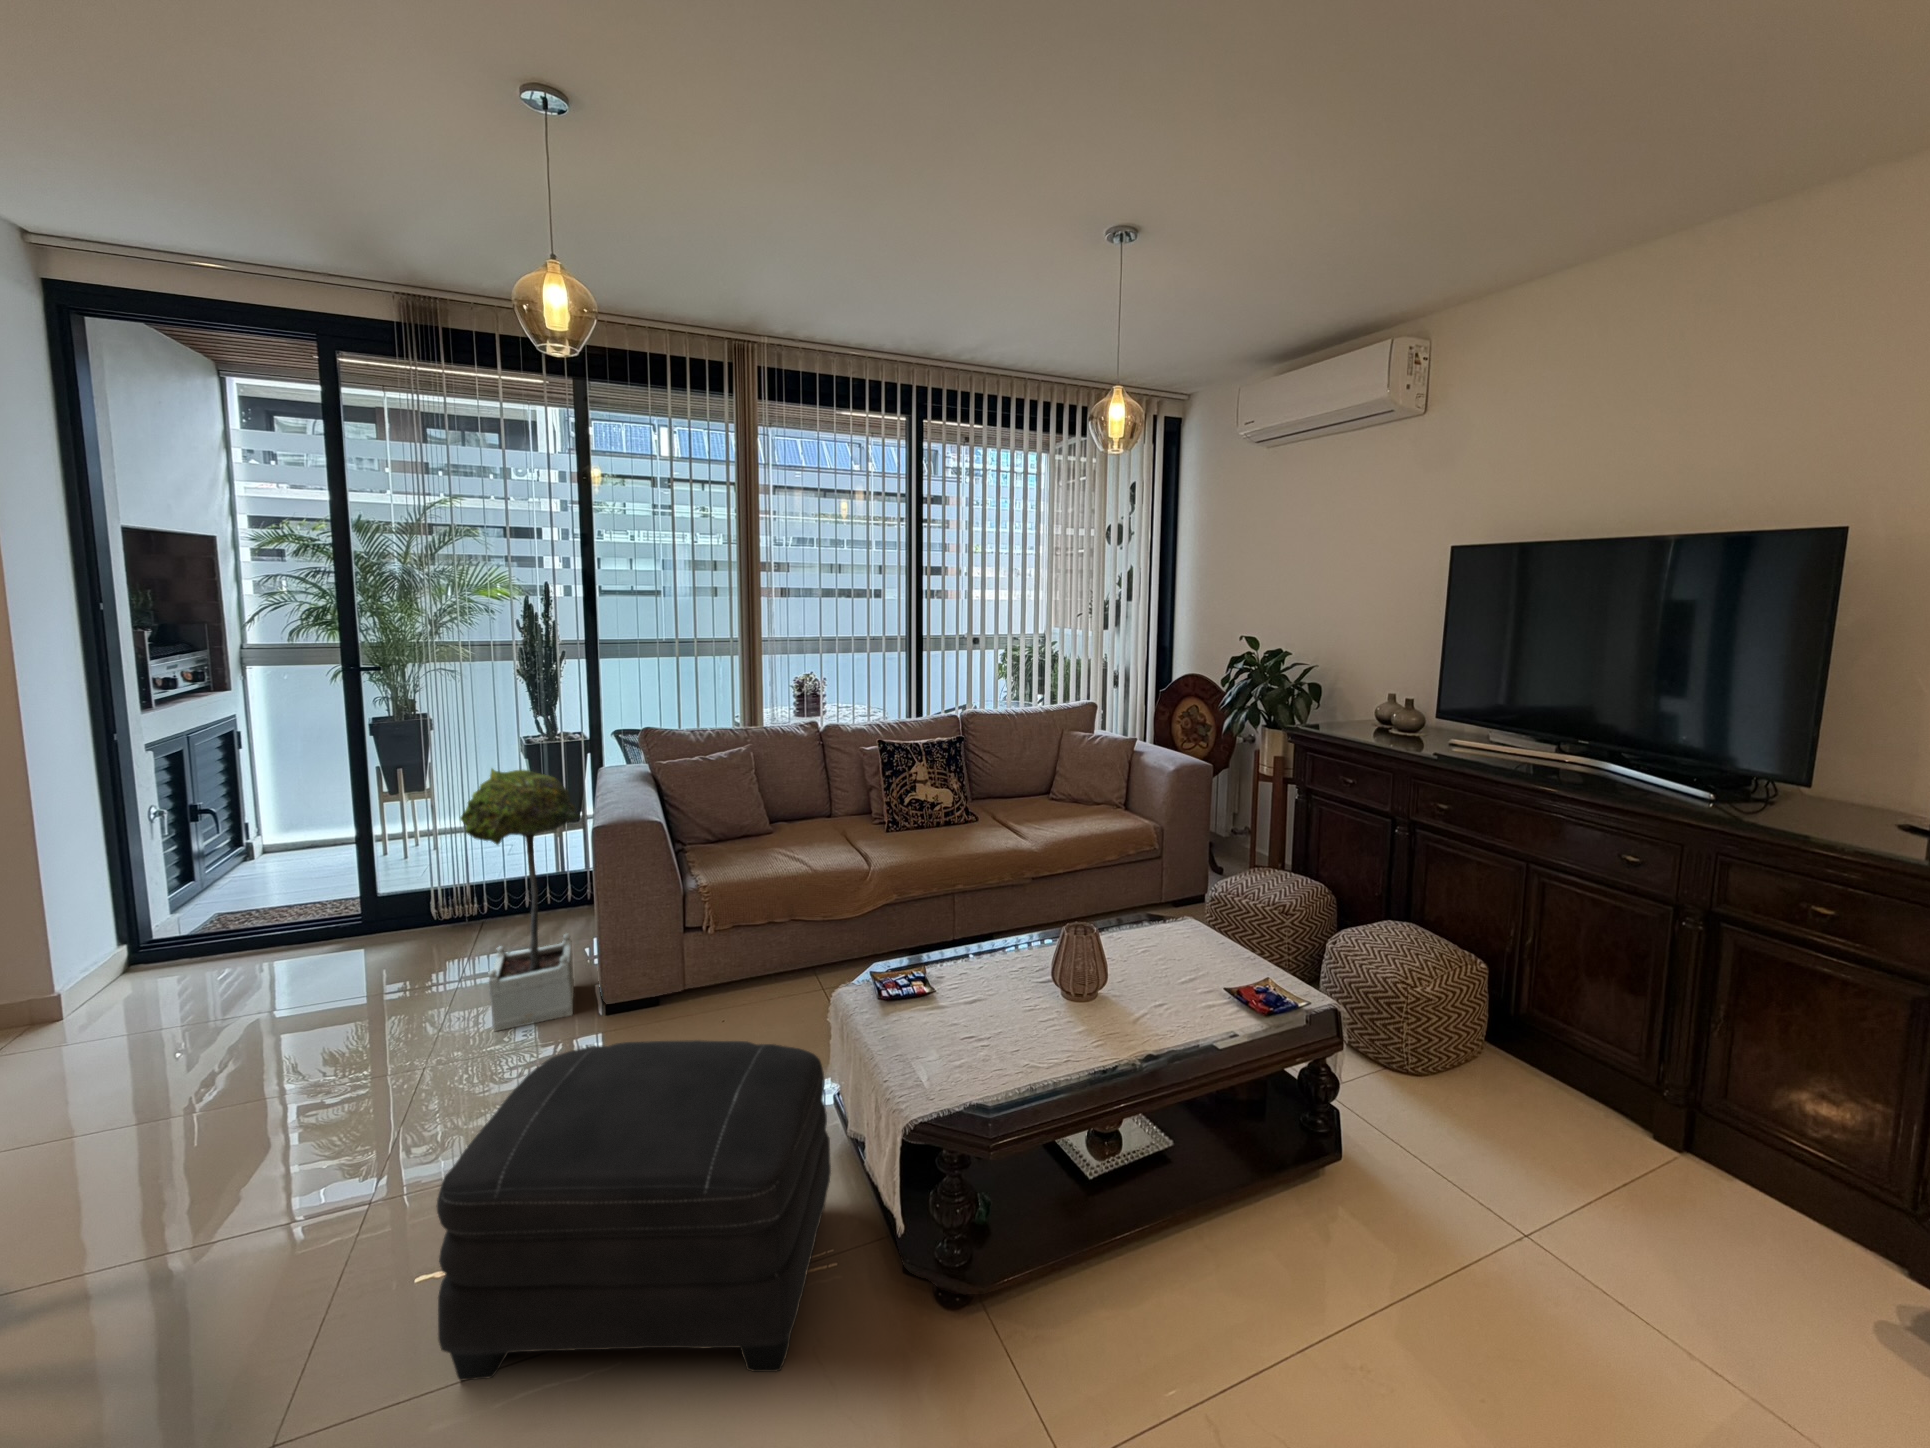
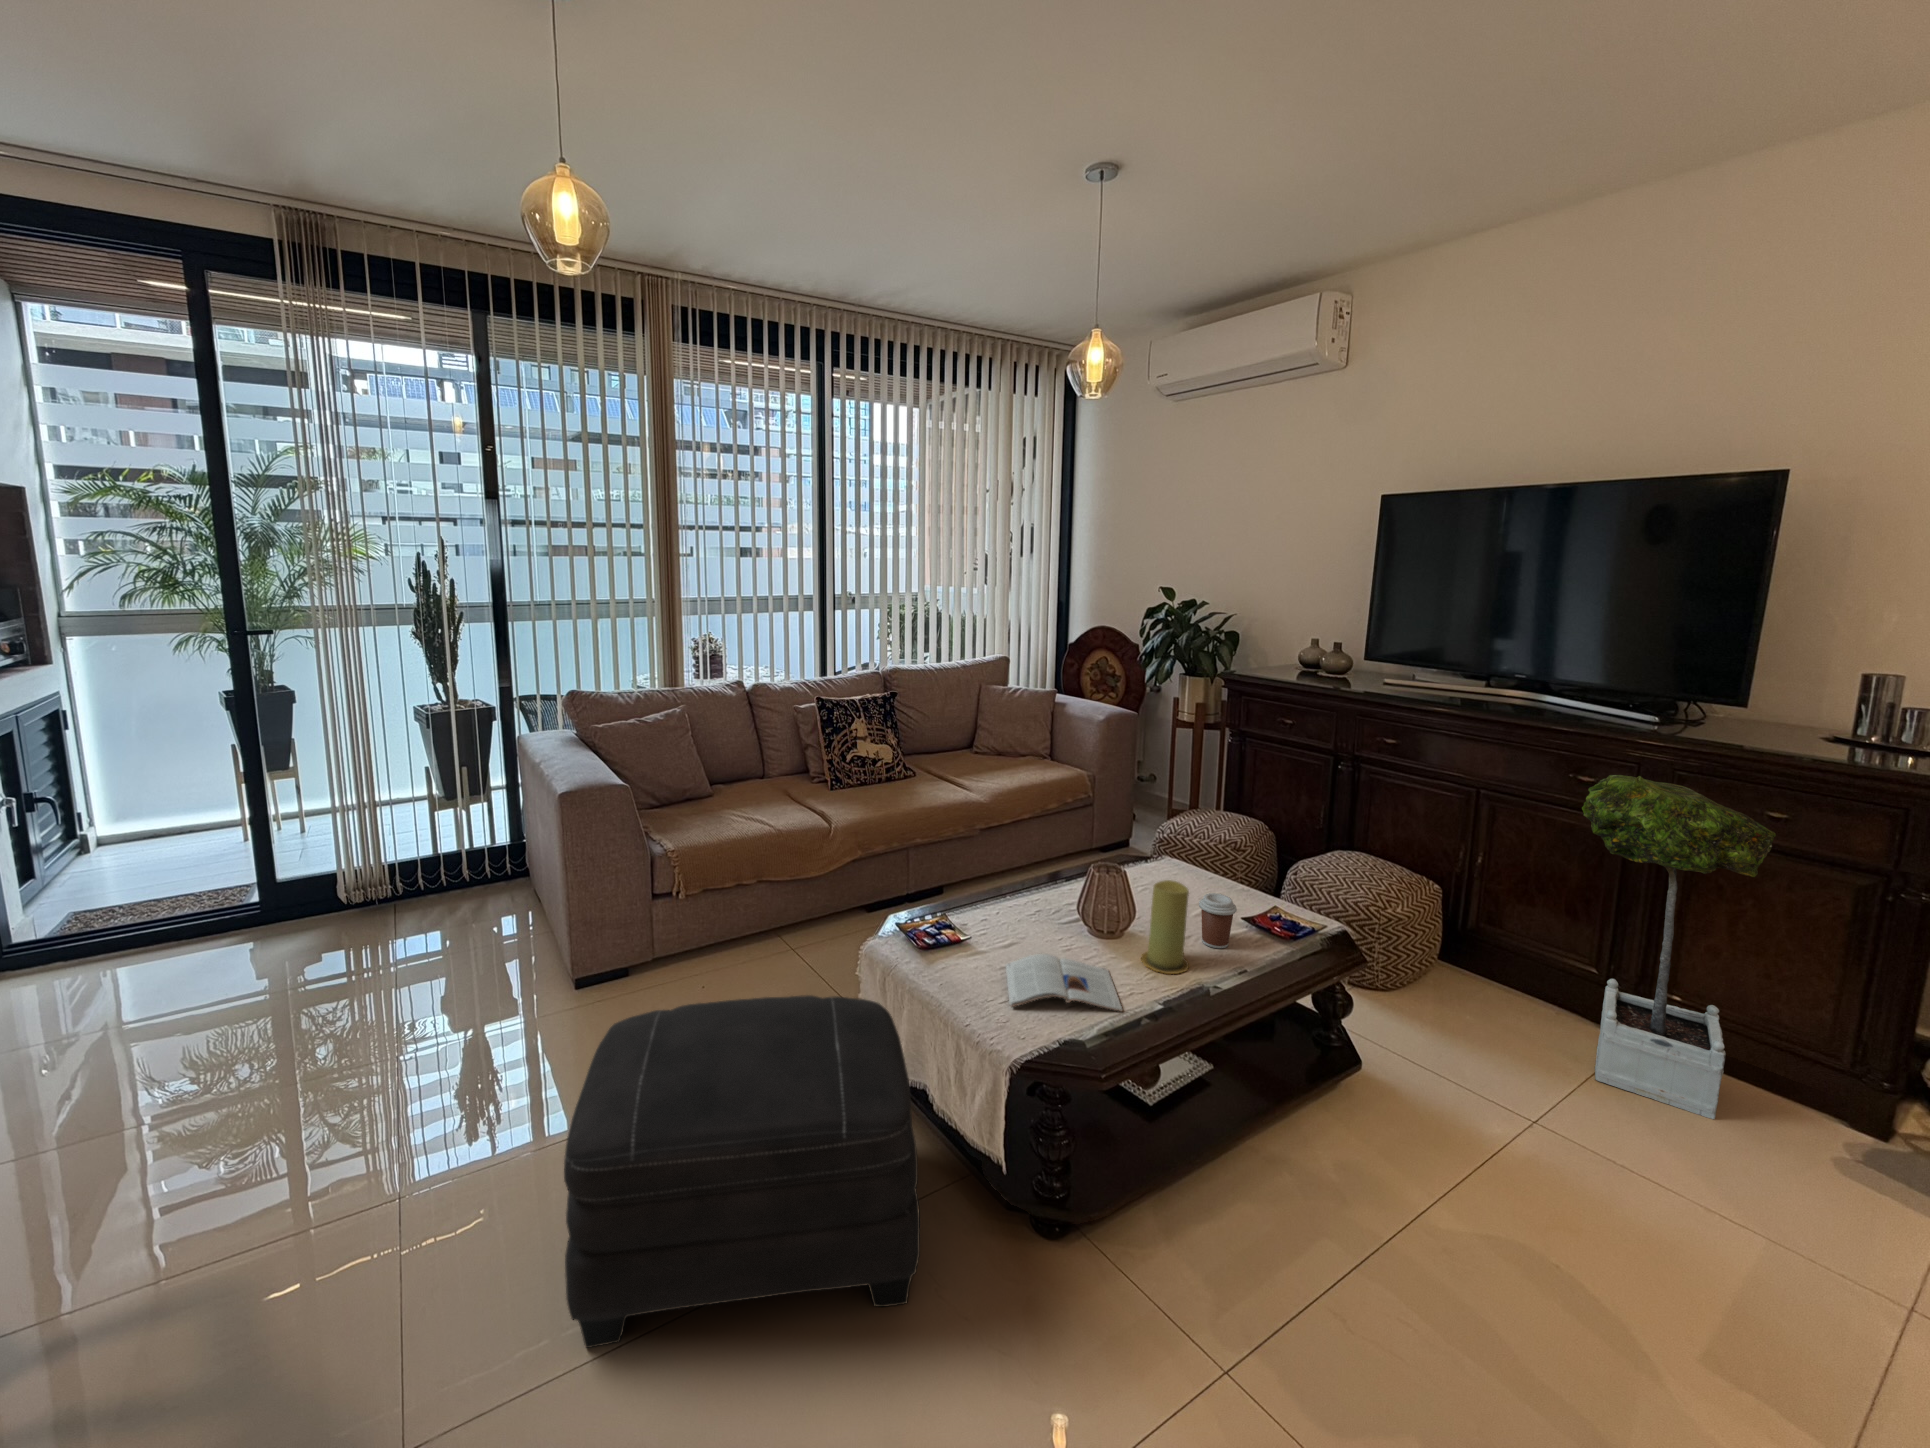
potted tree: present [460,769,579,1032] -> present [1582,775,1776,1119]
candle: none [1096,945,1144,1045] -> present [1141,880,1189,974]
coffee cup: none [1166,961,1204,1020] -> present [1199,893,1237,948]
magazine: none [936,1014,1058,1082] -> present [1006,954,1122,1012]

